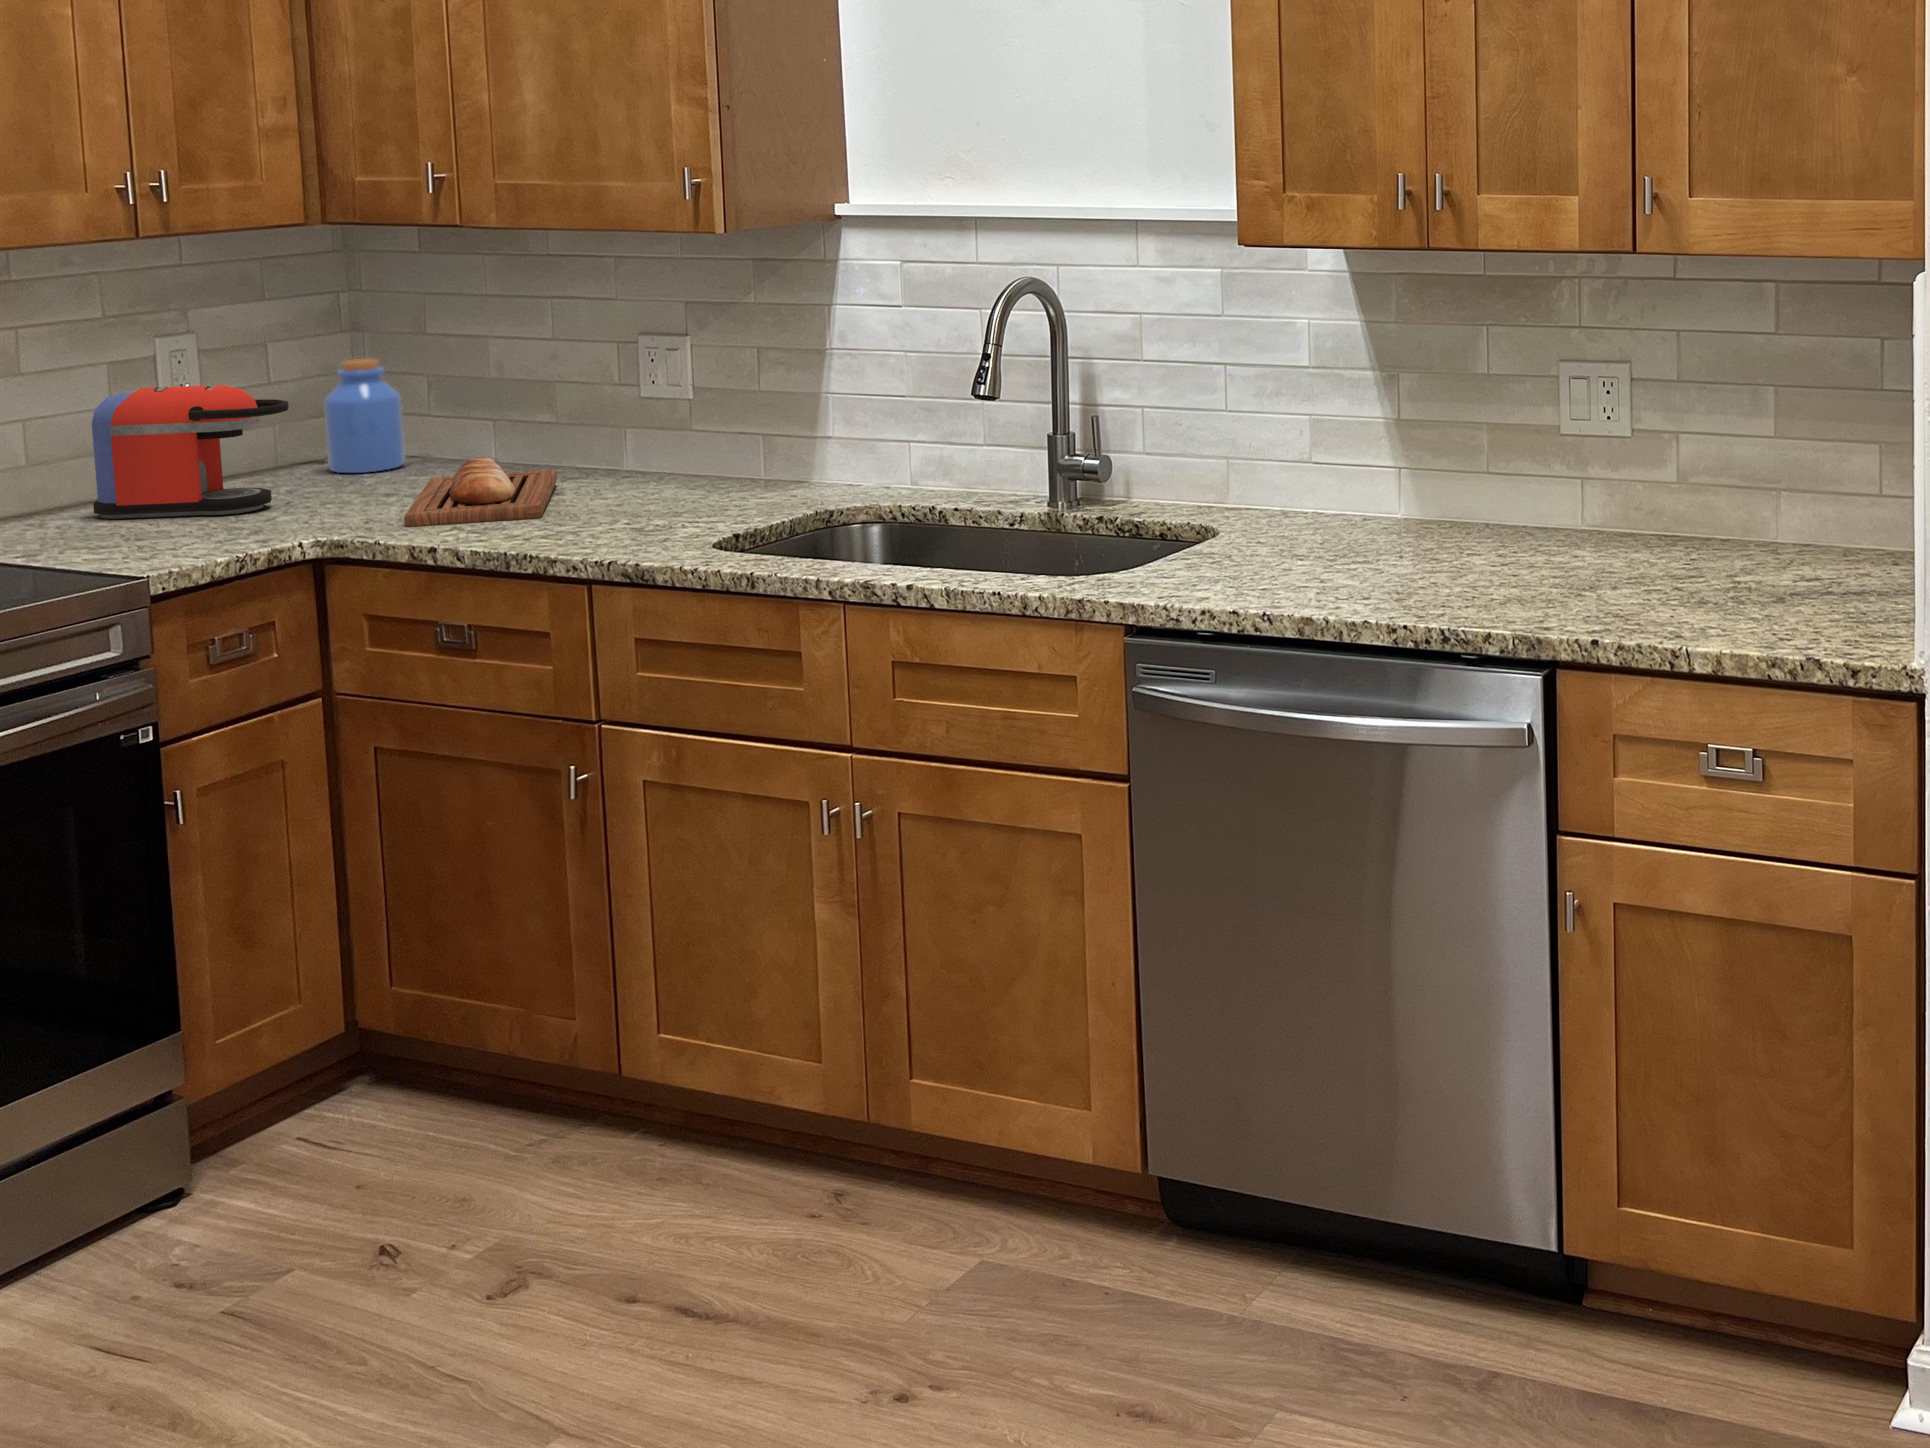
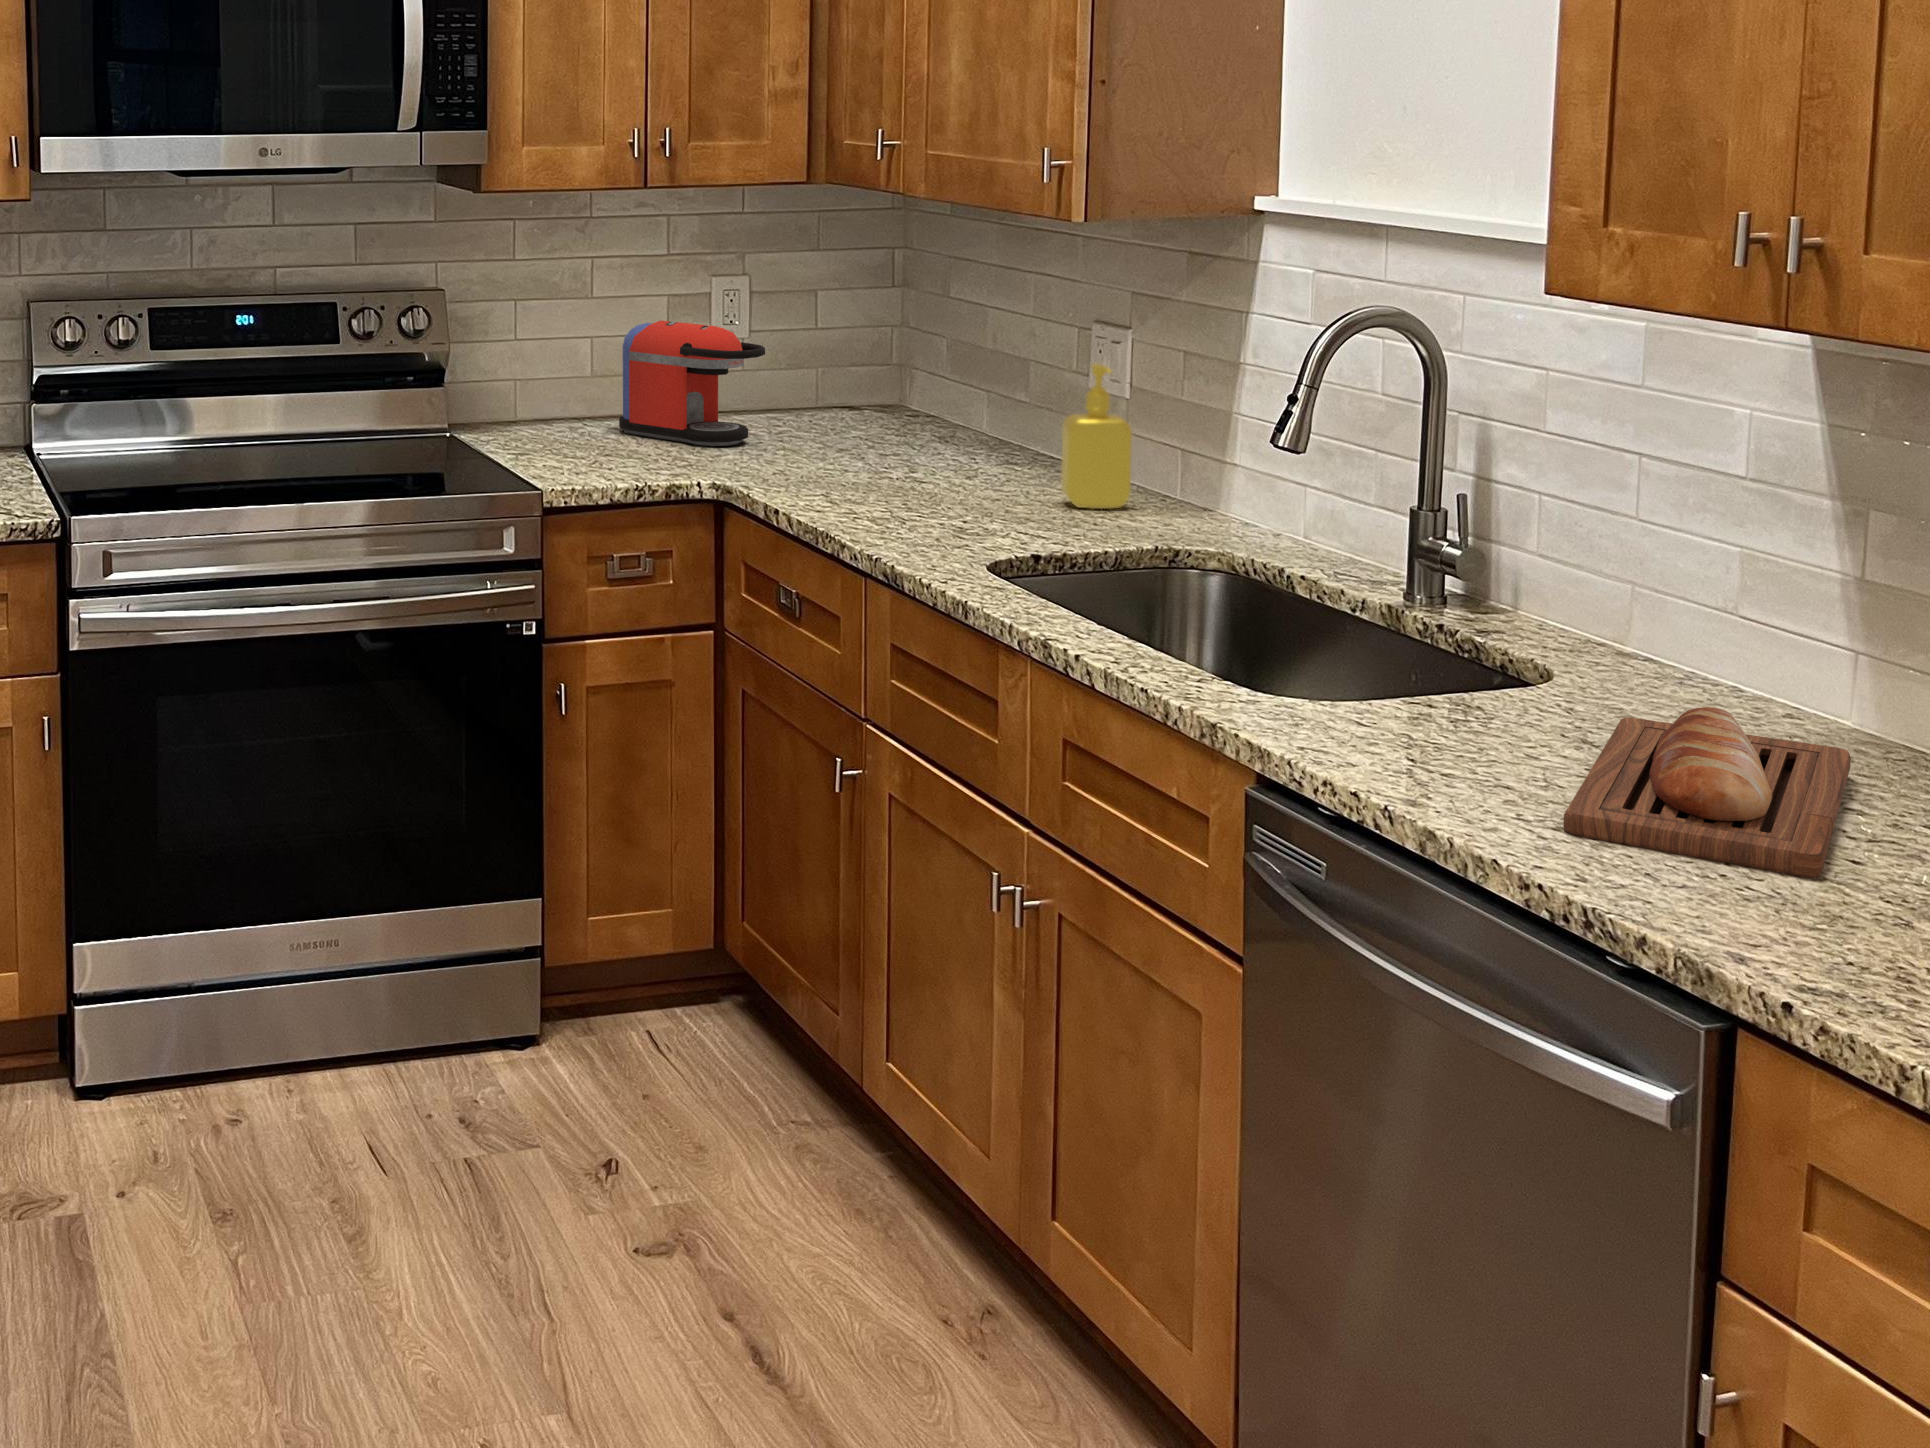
jar: present [324,359,405,473] -> none [849,314,917,425]
soap dispenser: none [669,366,738,498] -> present [1061,364,1132,509]
bread loaf: present [404,457,557,527] -> present [1563,707,1851,878]

